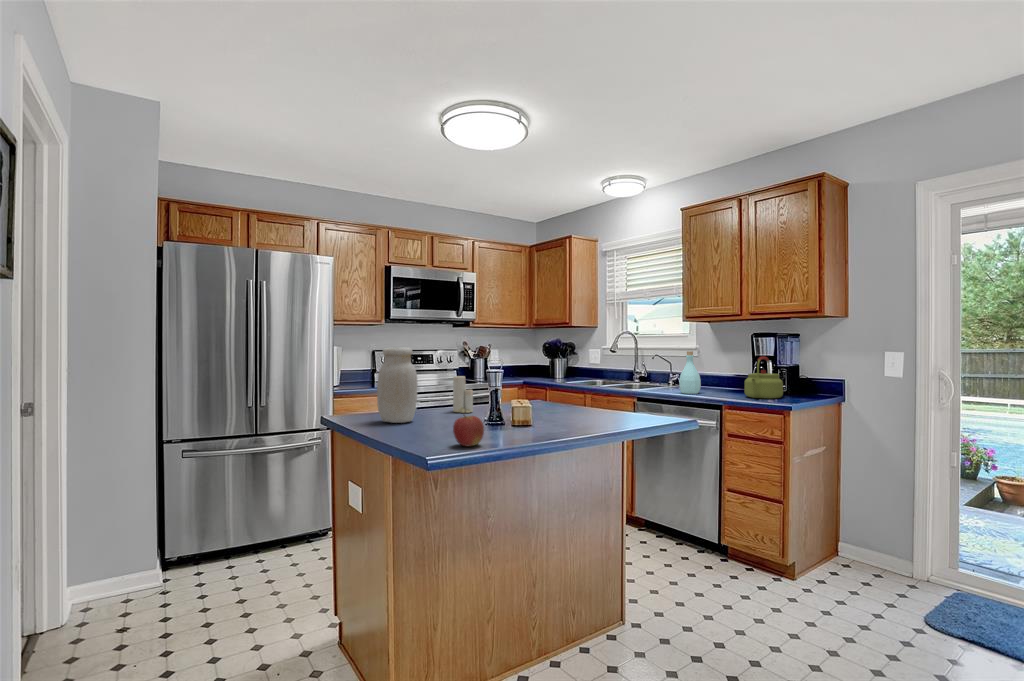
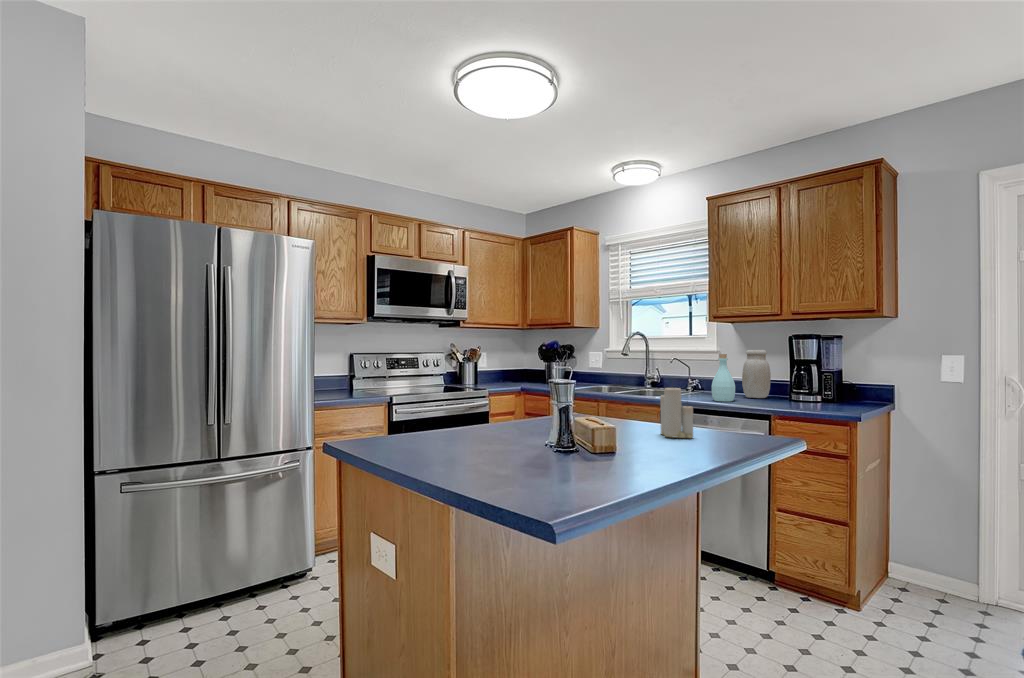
jar: present [377,347,417,423] -> present [742,350,771,398]
kettle: present [744,357,783,399] -> none [791,360,836,407]
candle: present [453,376,473,413] -> present [660,388,693,438]
apple: present [453,416,484,446] -> none [546,443,591,492]

